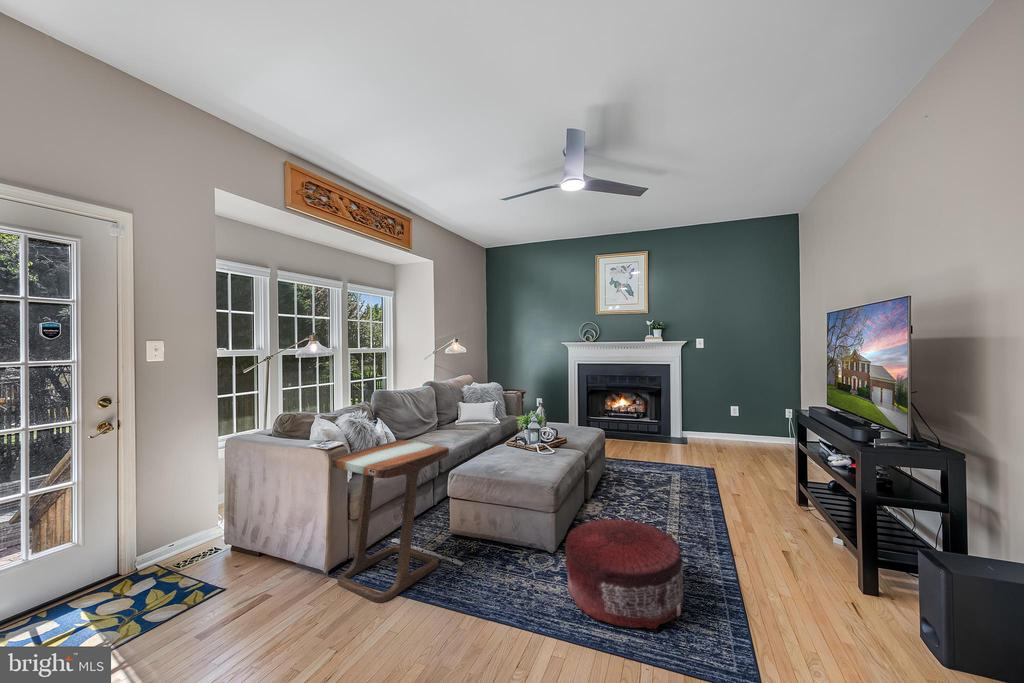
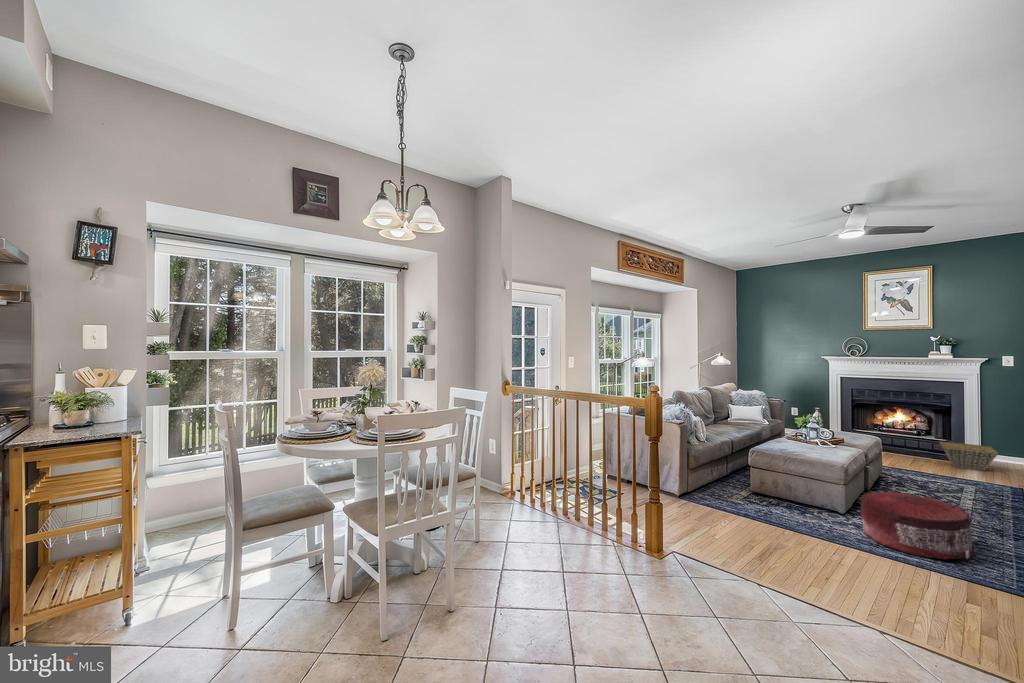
basket: none [653,423,696,450] -> present [939,441,998,471]
side table: present [332,440,462,603] -> none [684,423,772,516]

